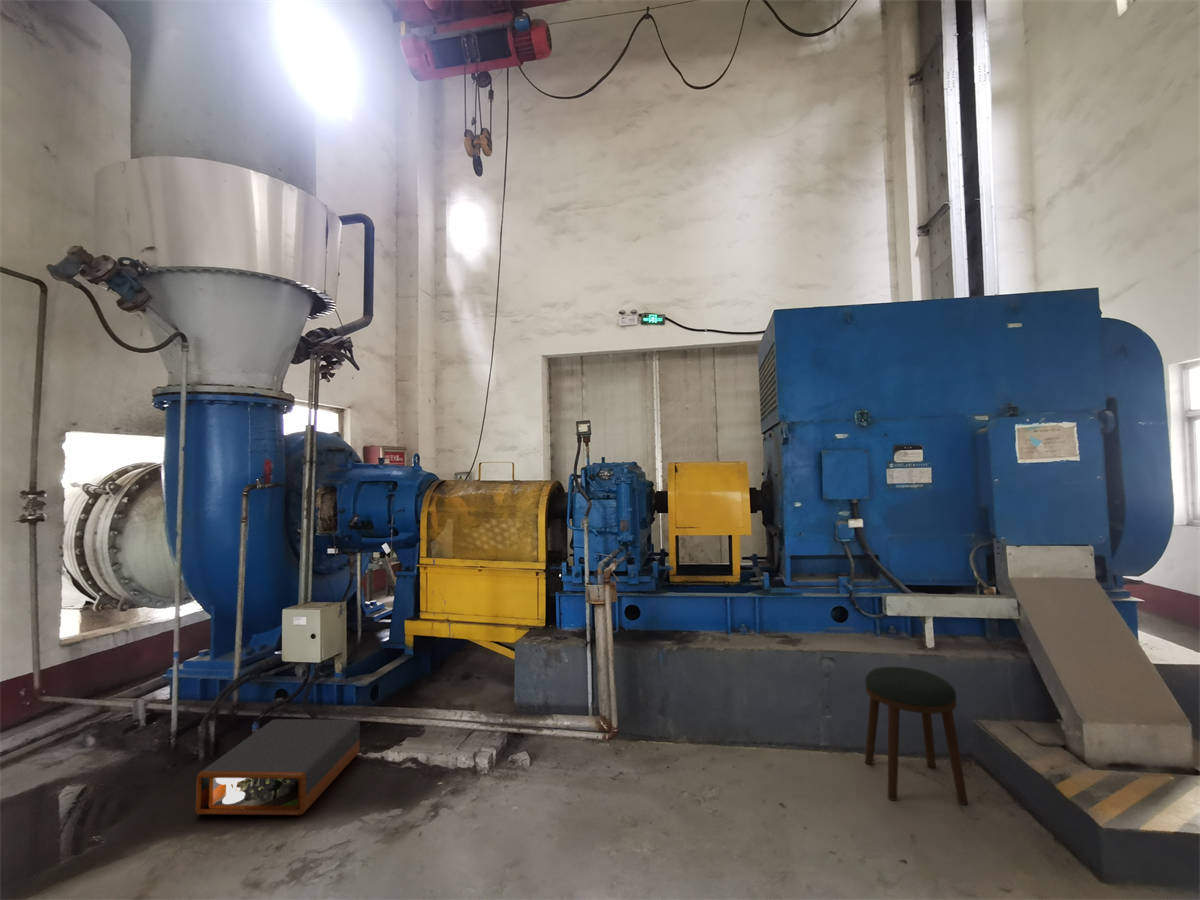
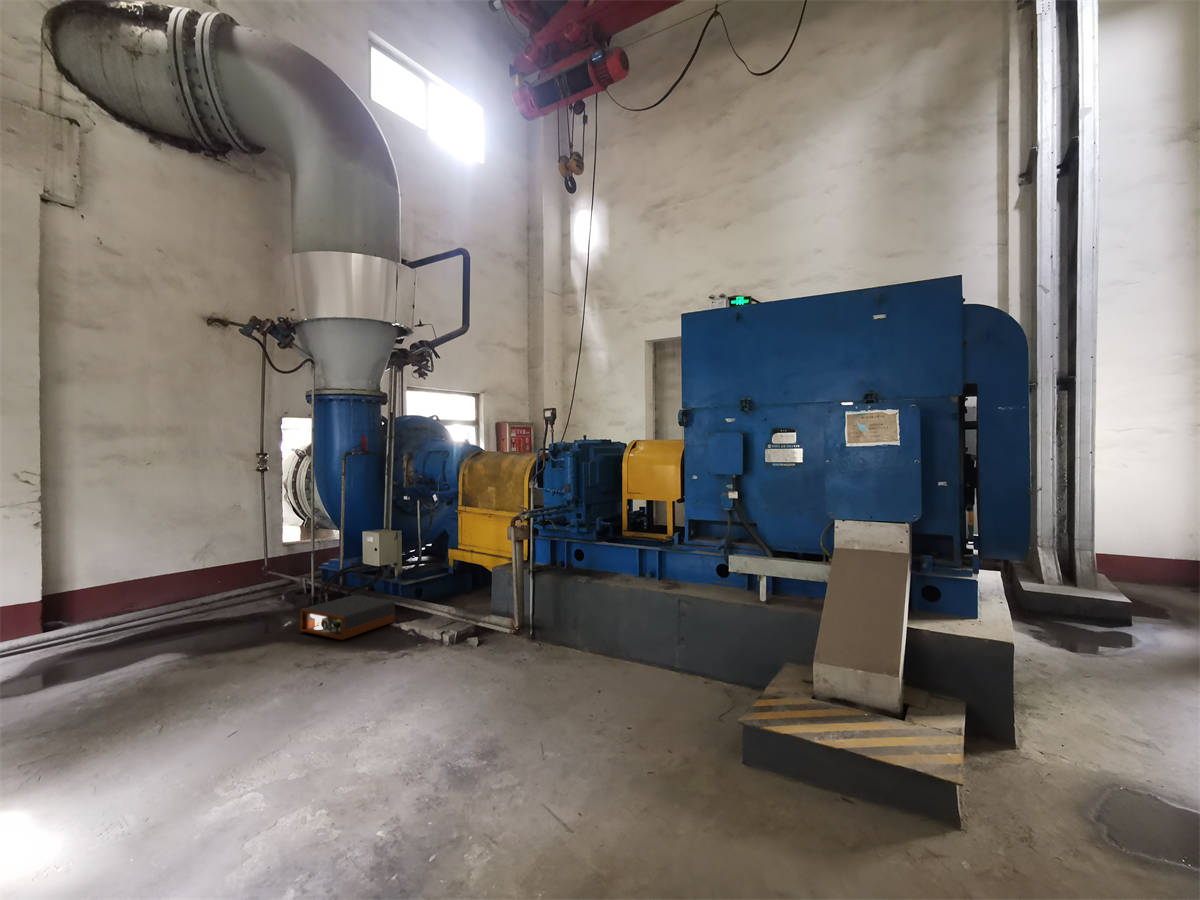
stool: present [865,667,968,805] -> none [673,609,744,713]

